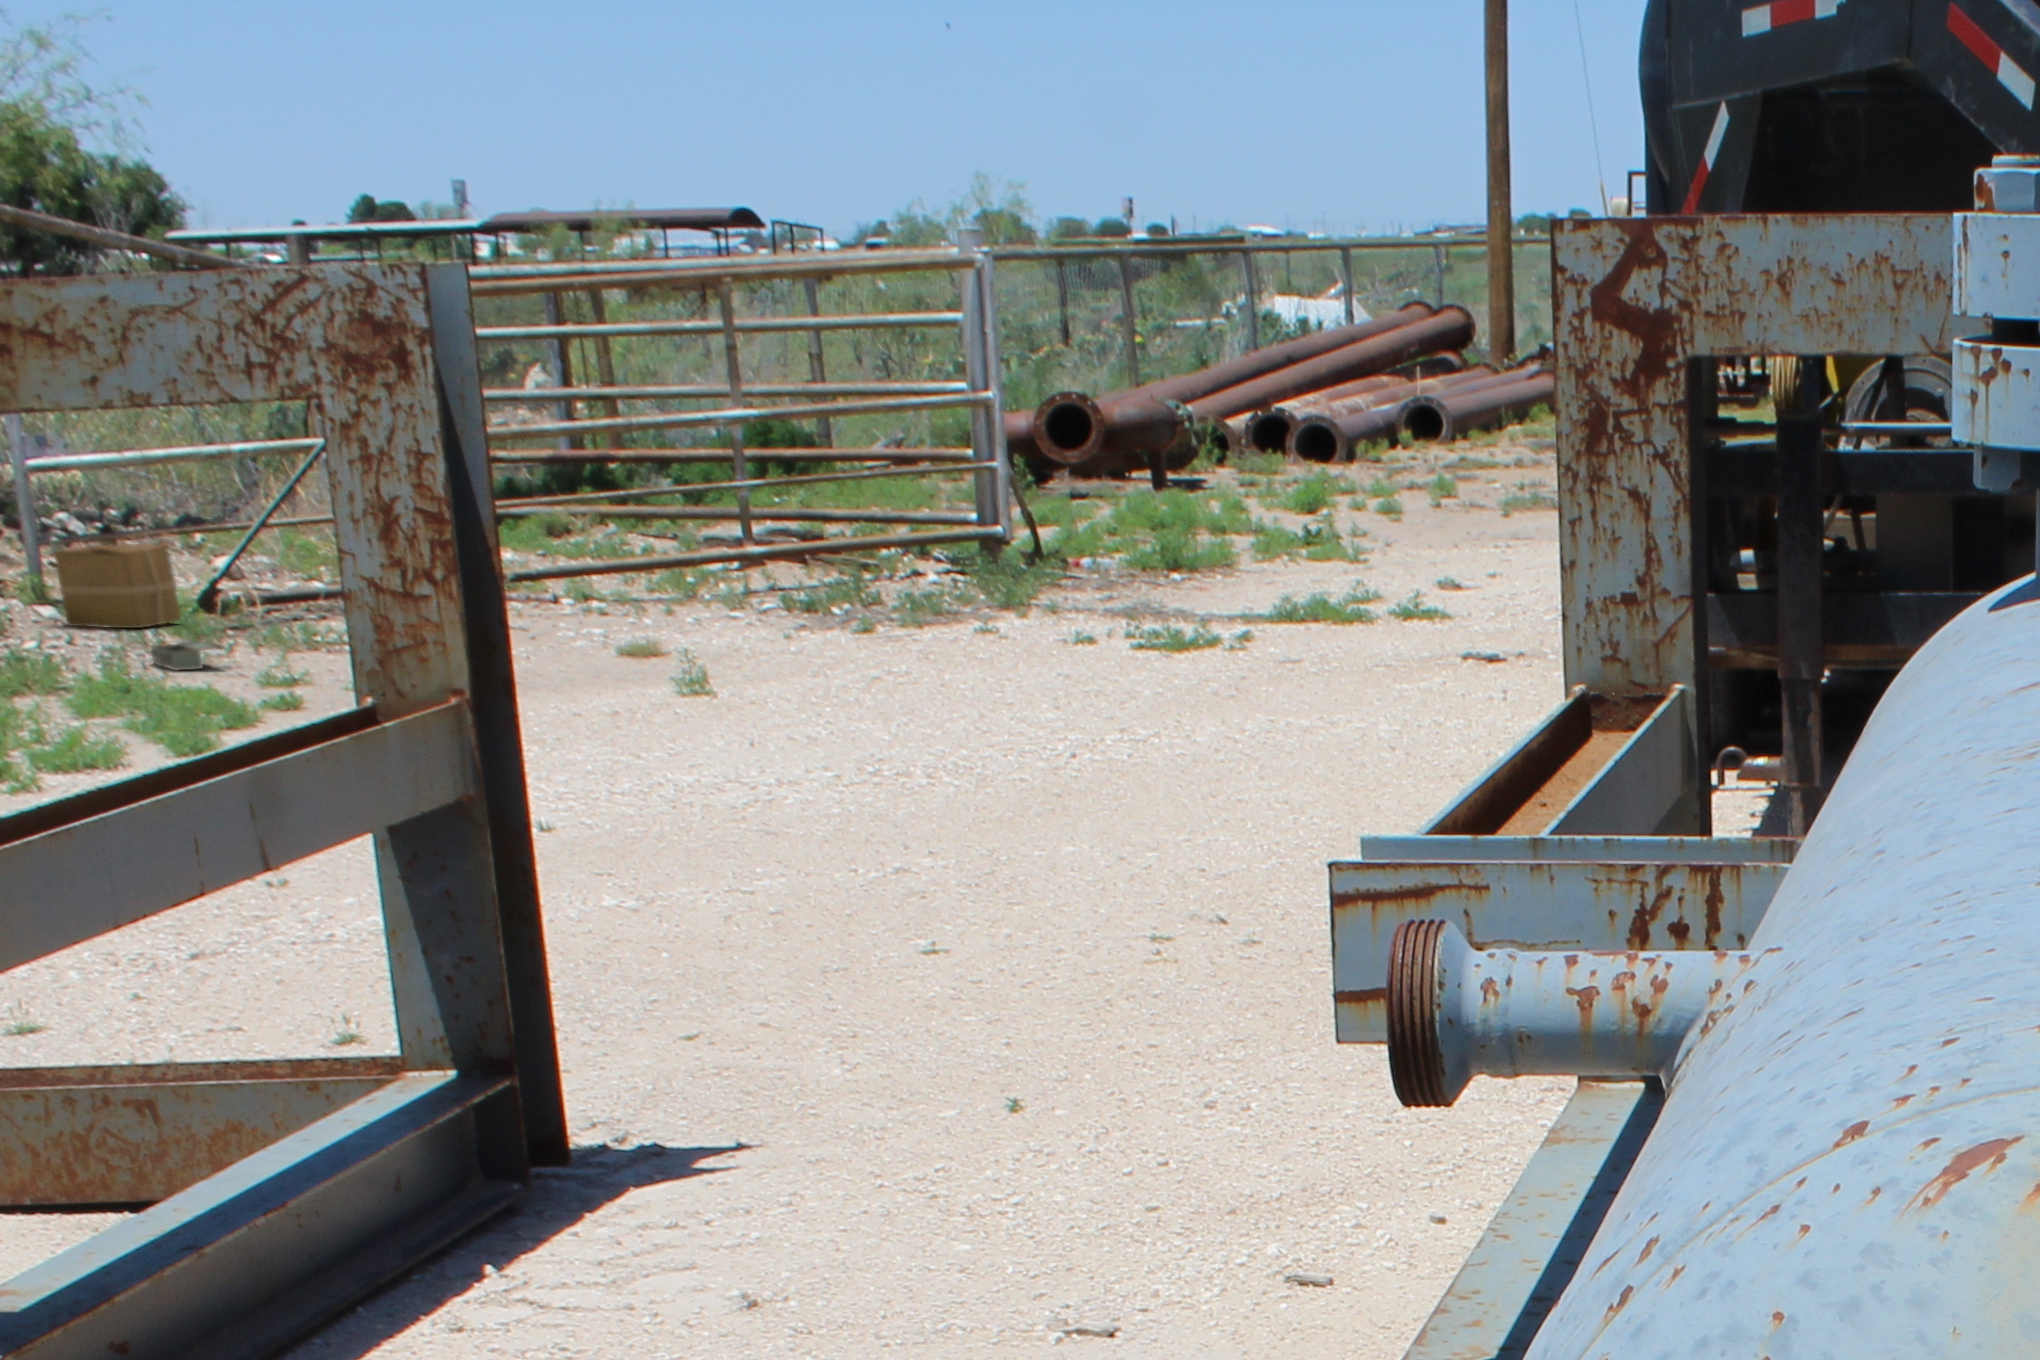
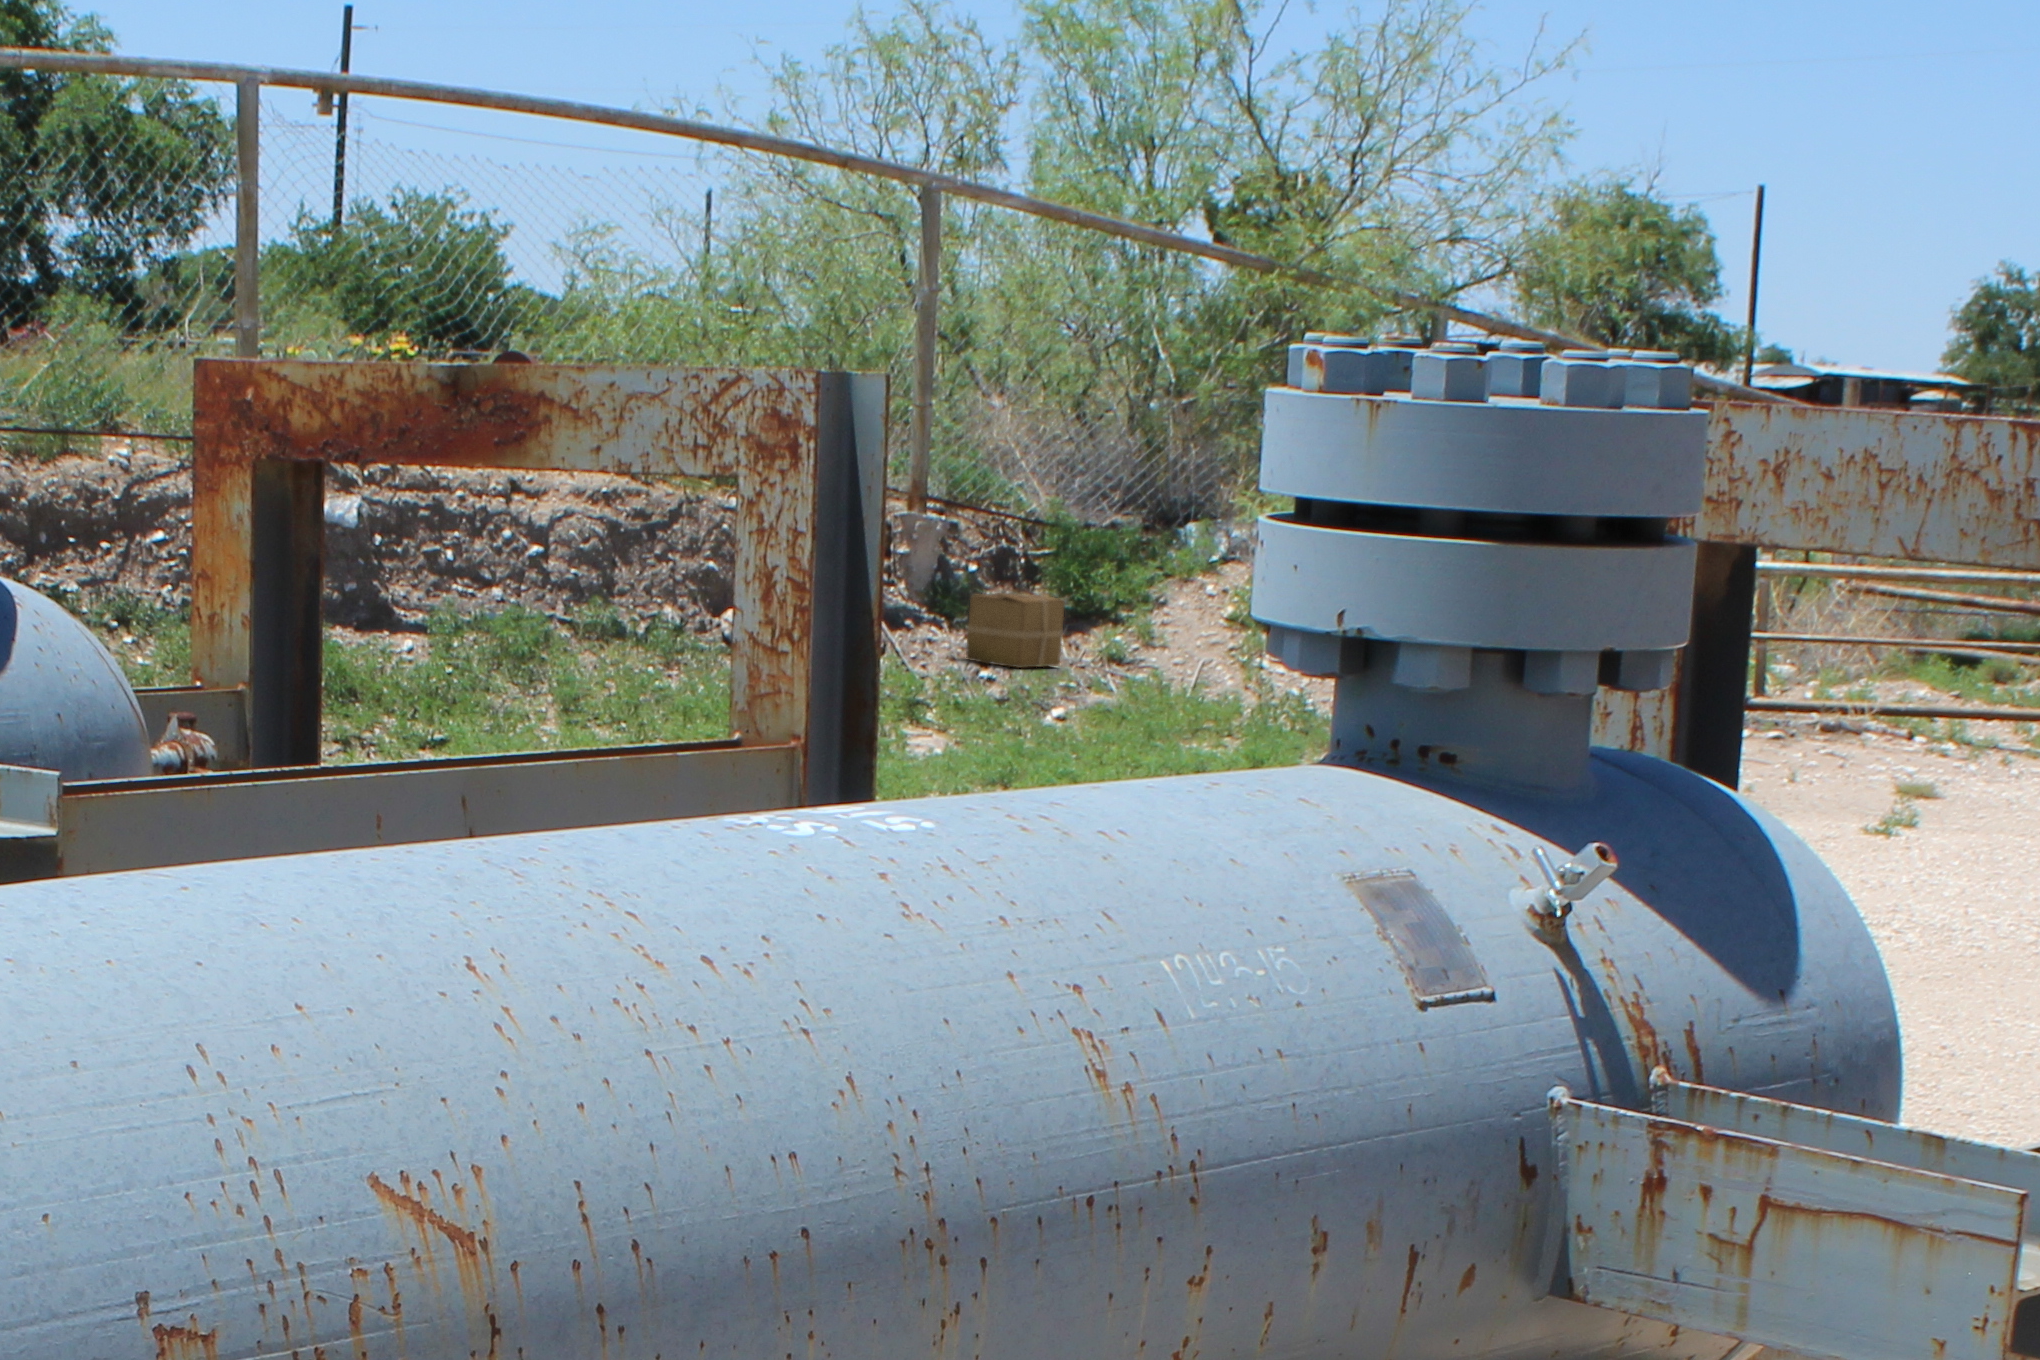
toolbox: present [151,641,223,670] -> none [992,683,1050,707]

